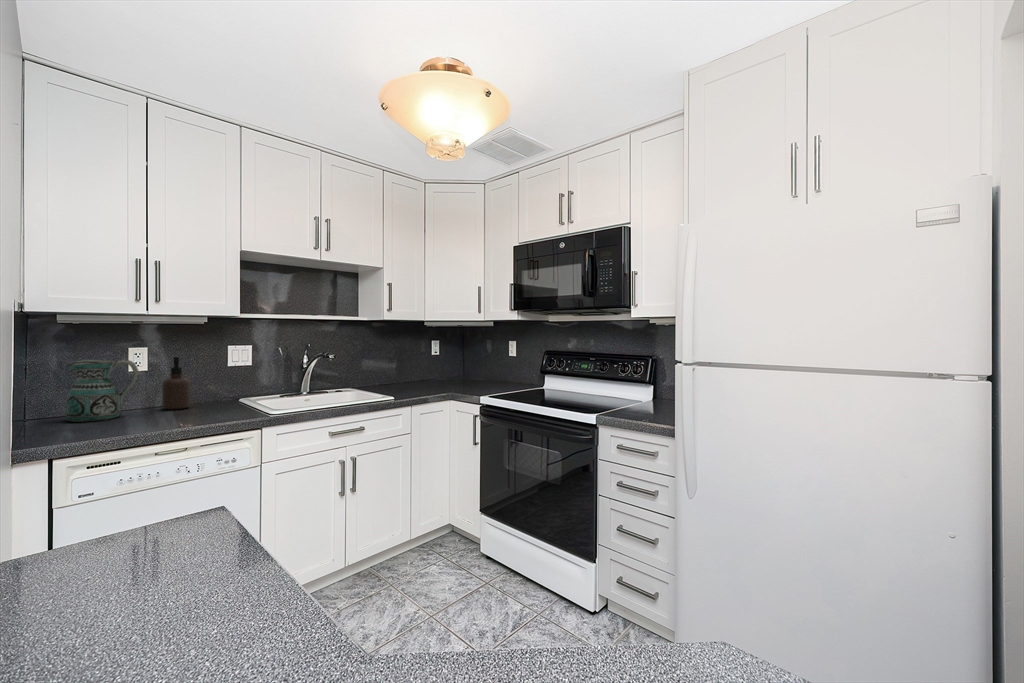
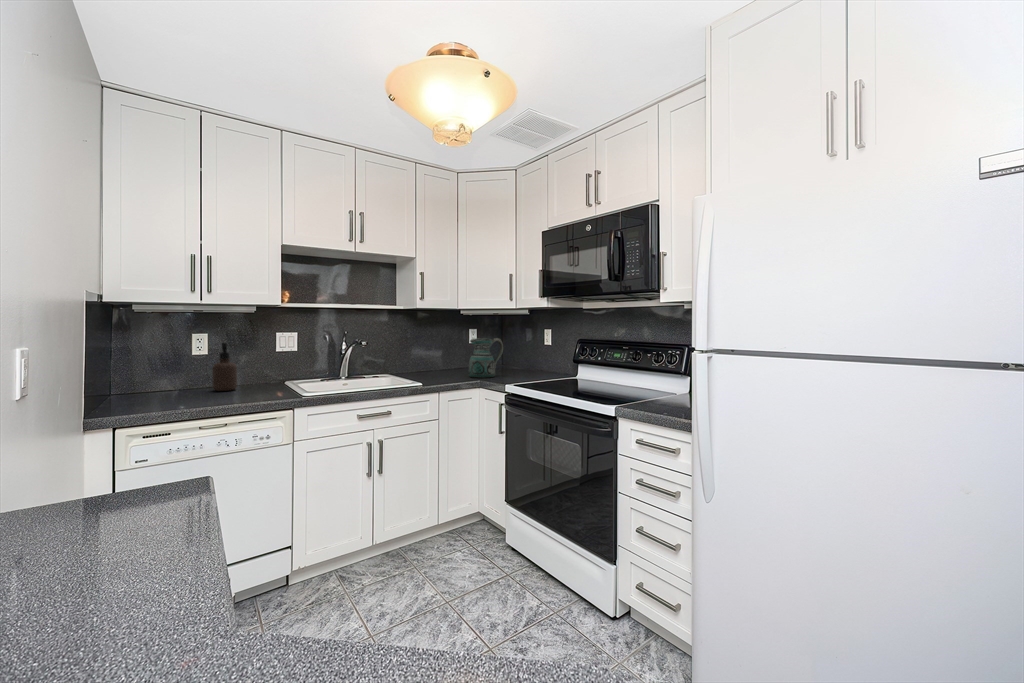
ceramic pitcher: present [66,359,139,422] -> present [469,338,503,378]

